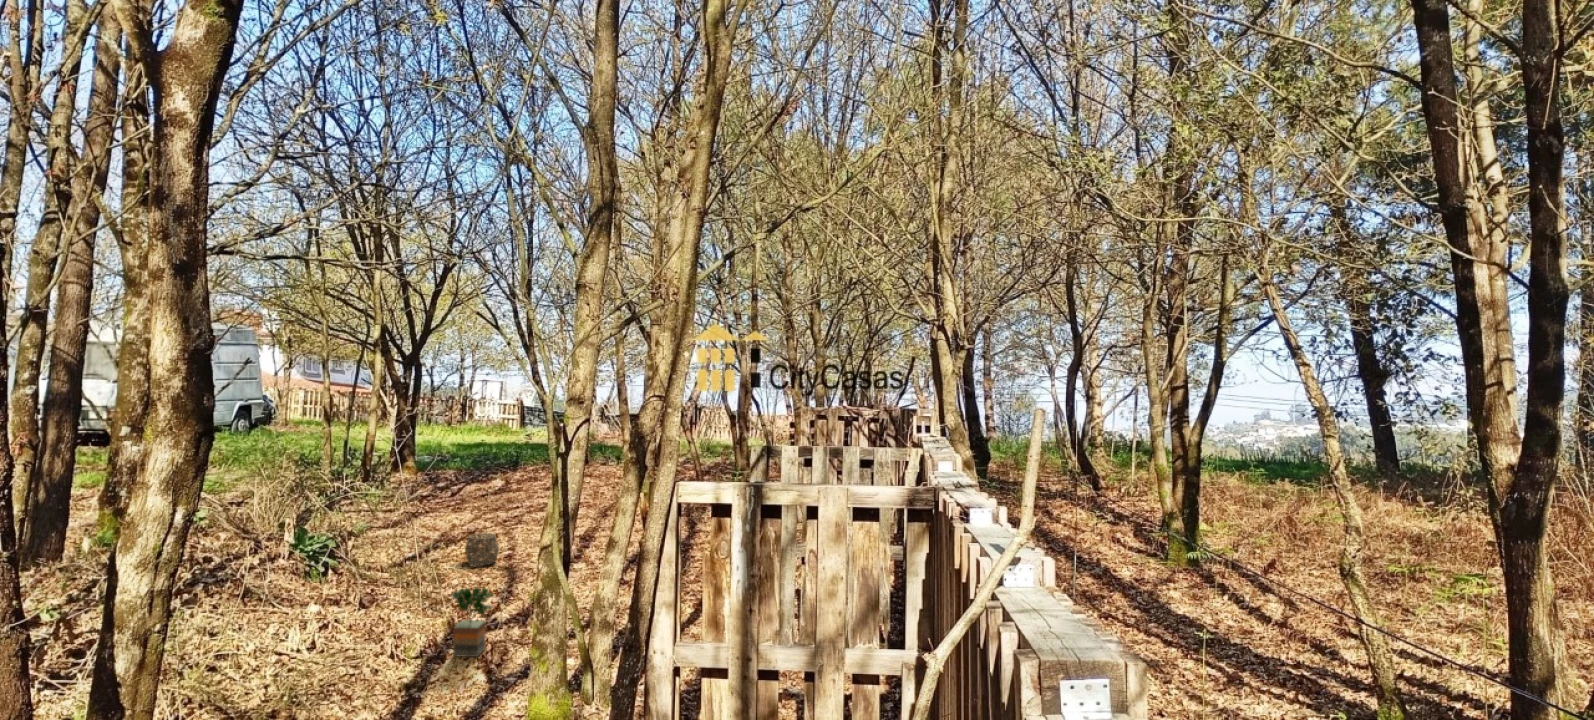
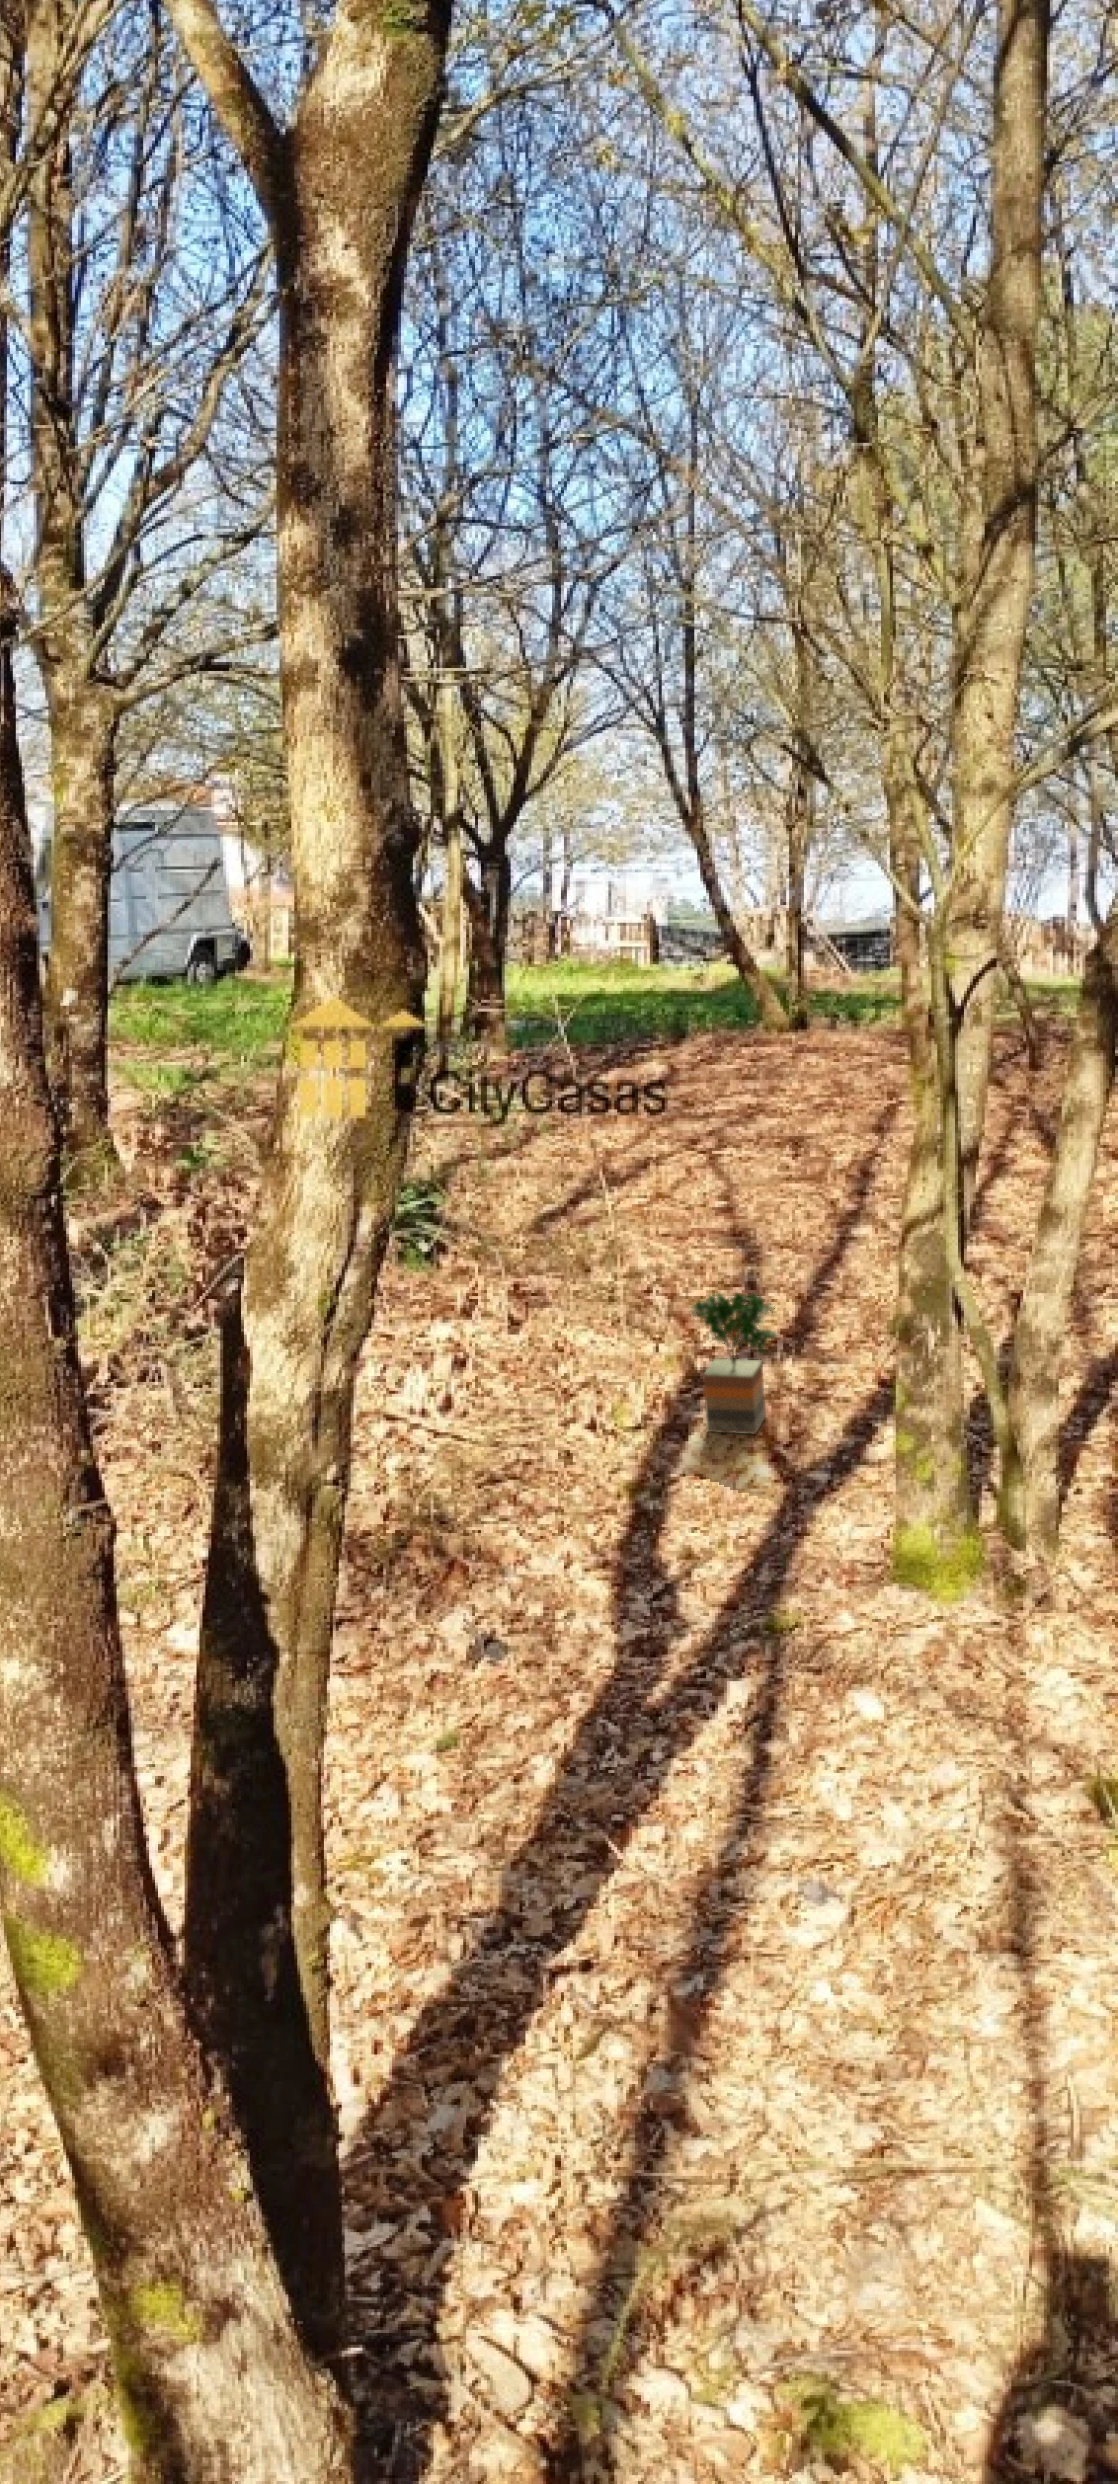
woven basket: present [465,533,499,566] -> none [660,1170,726,1236]

